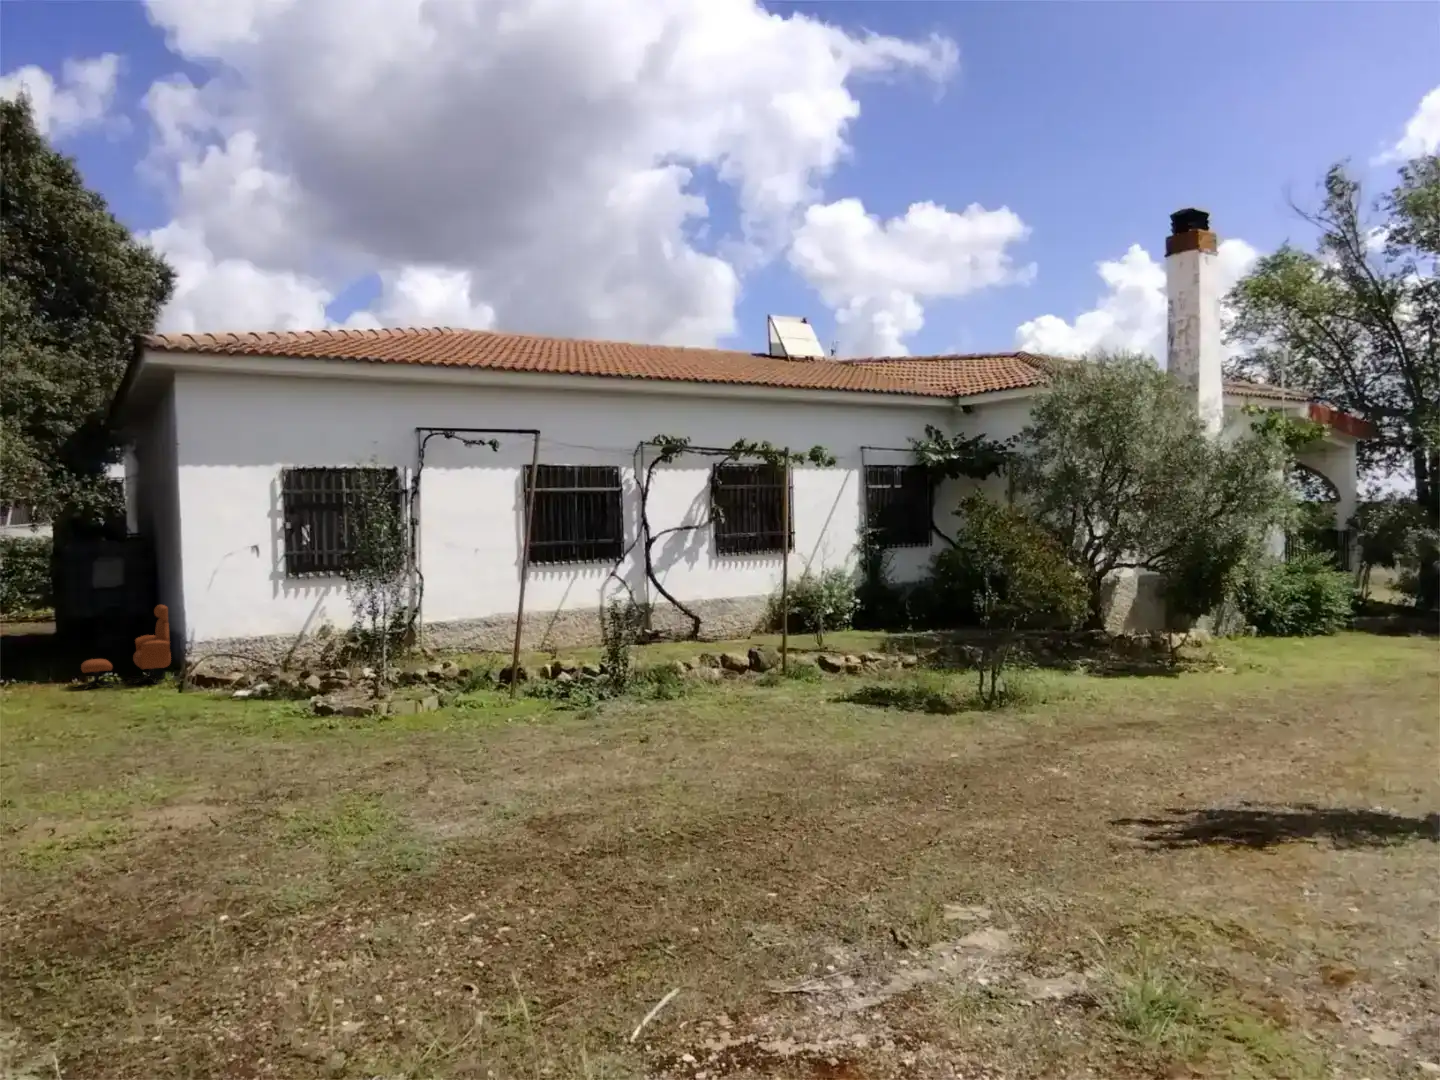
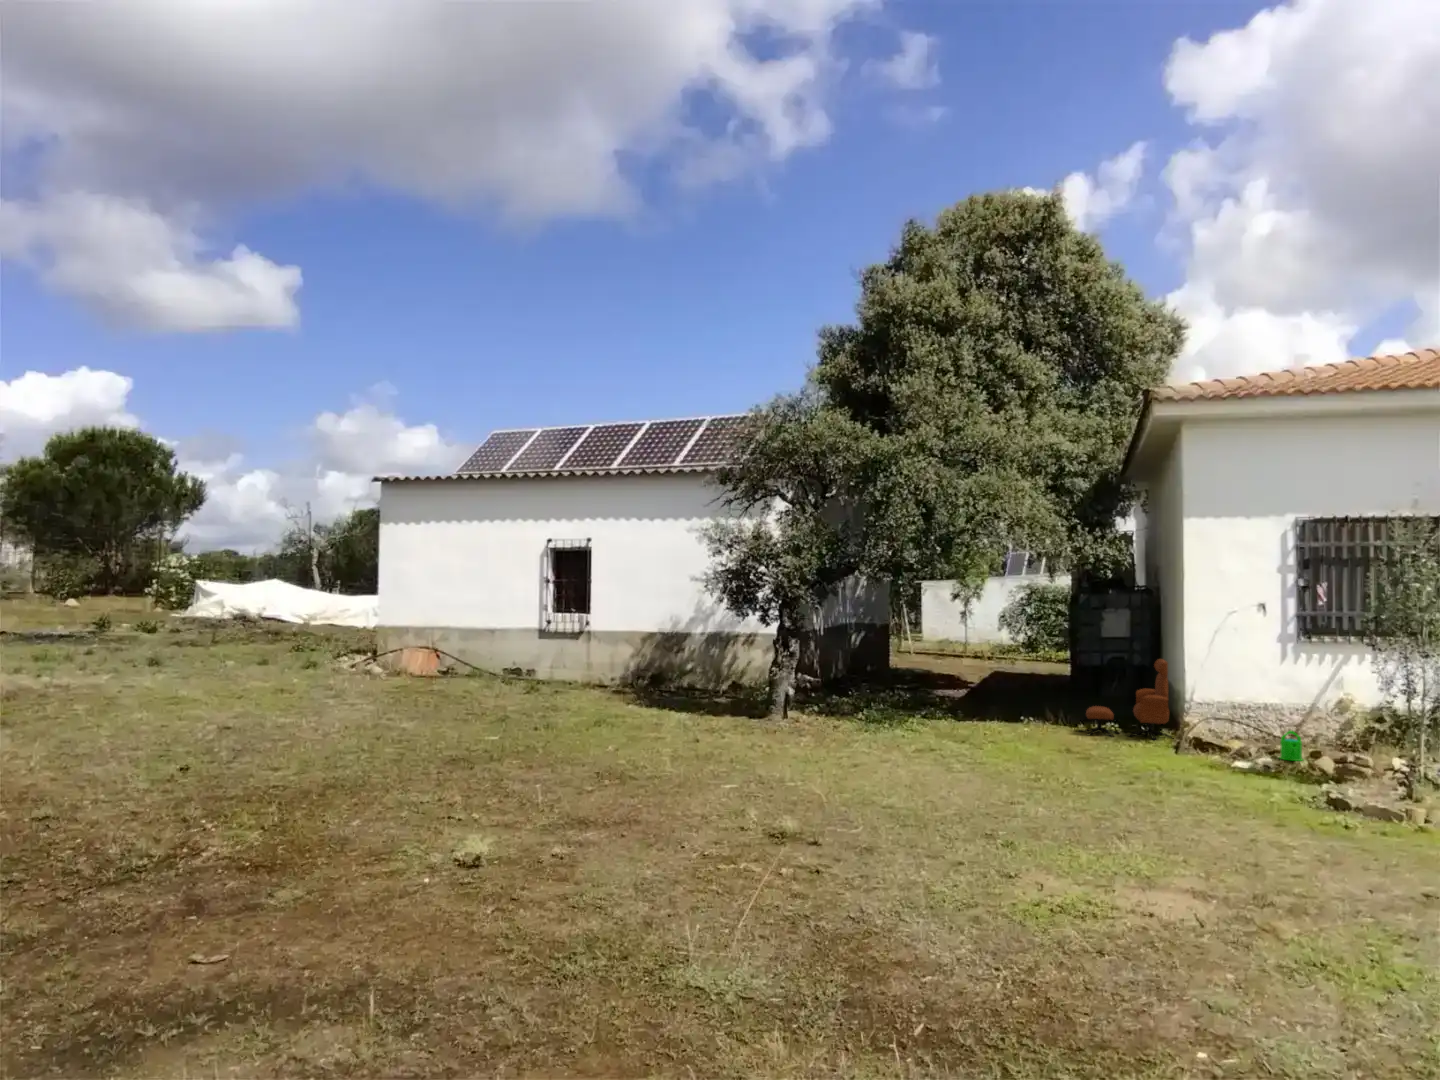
watering can: none [274,657,295,683] -> present [1280,731,1303,761]

